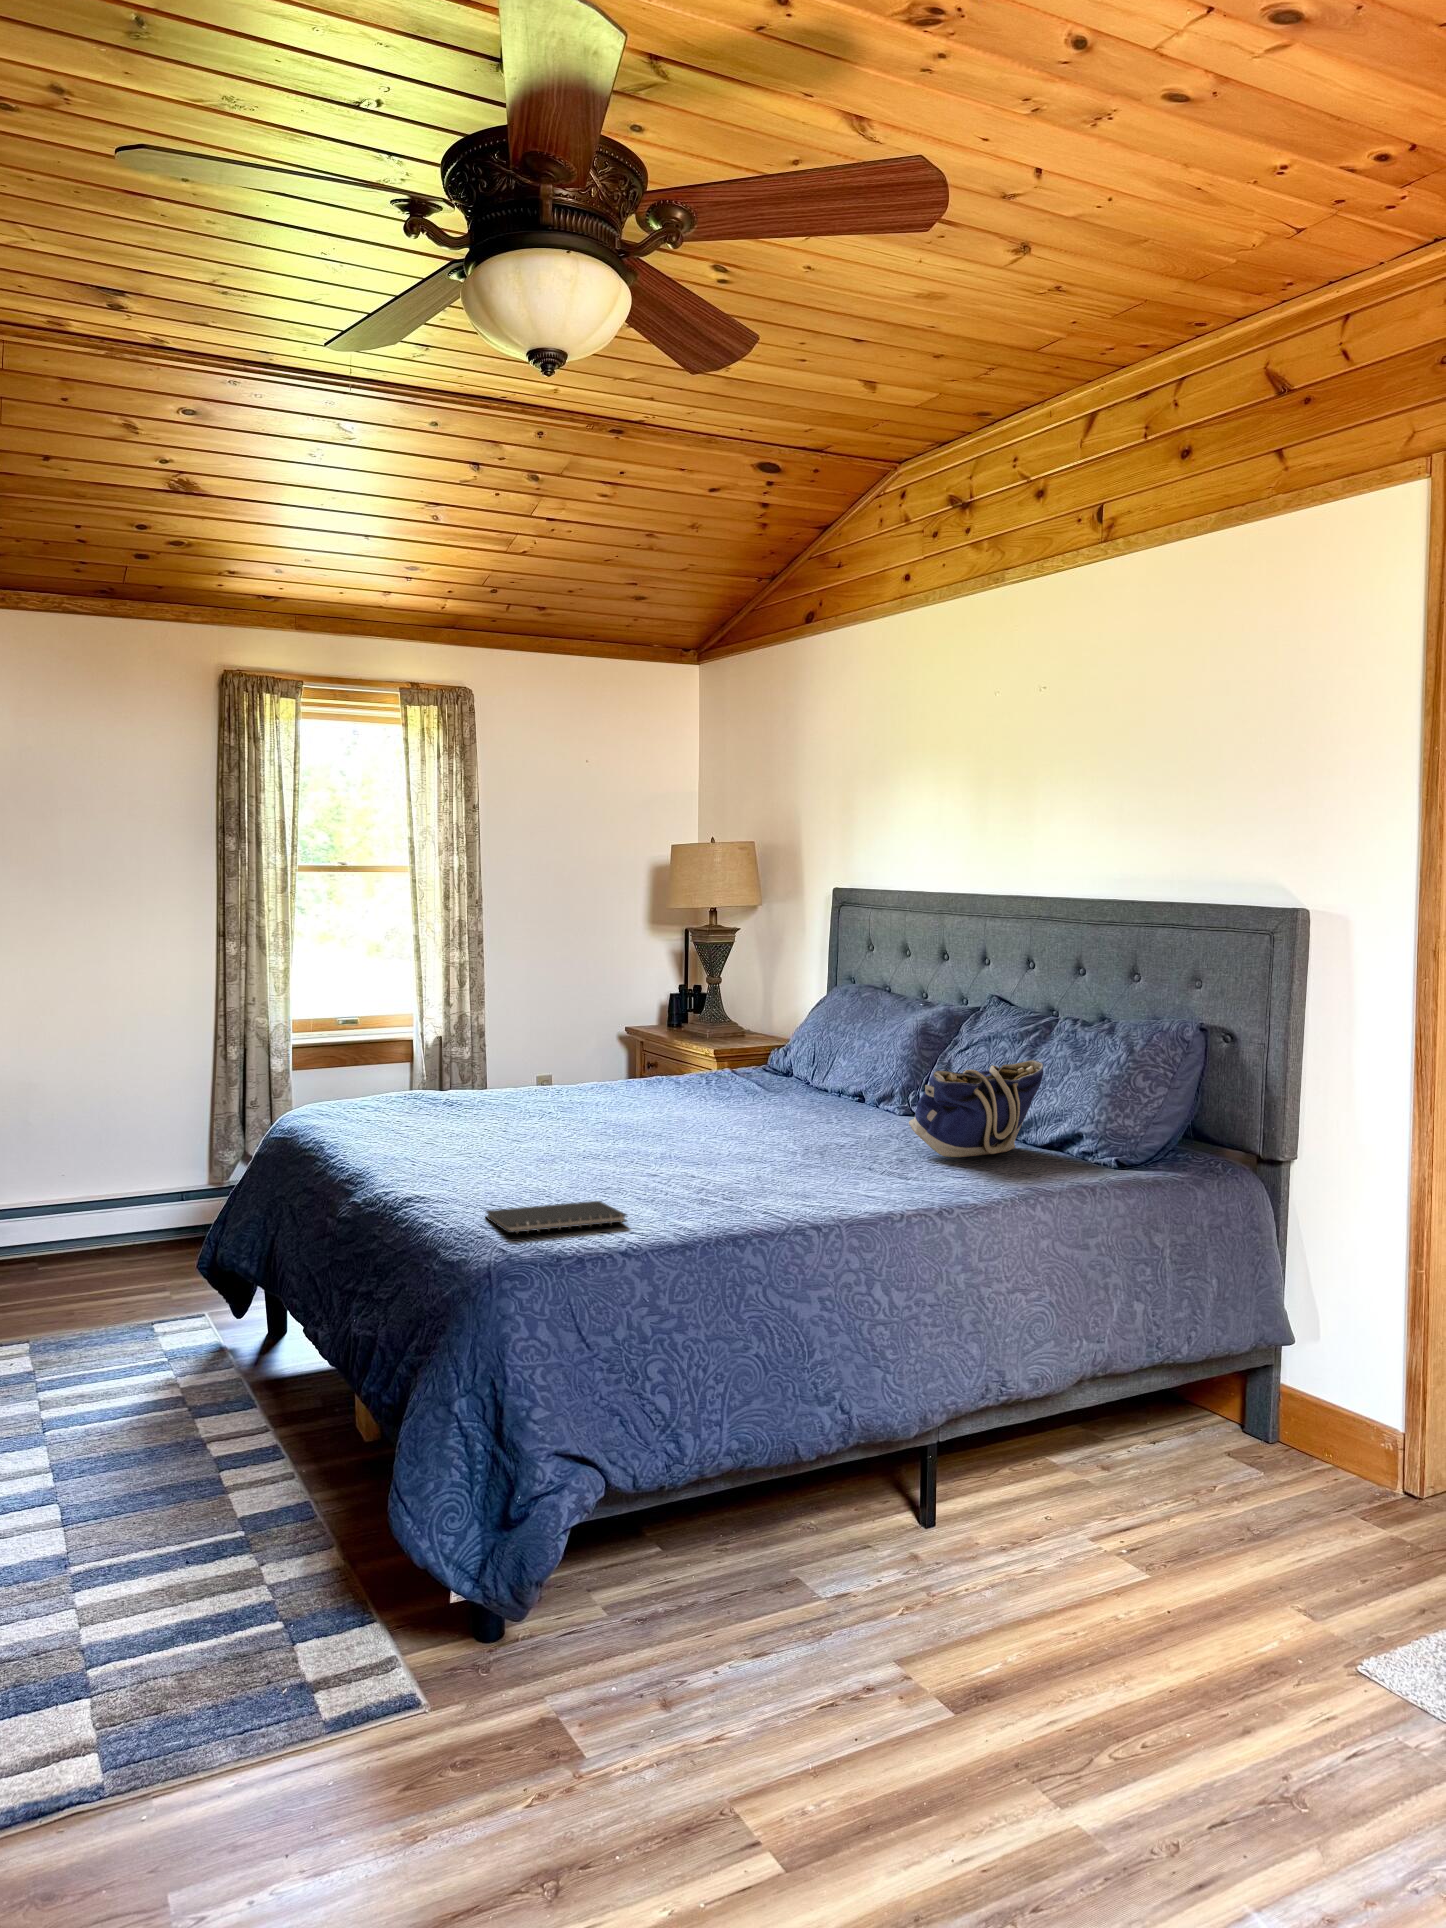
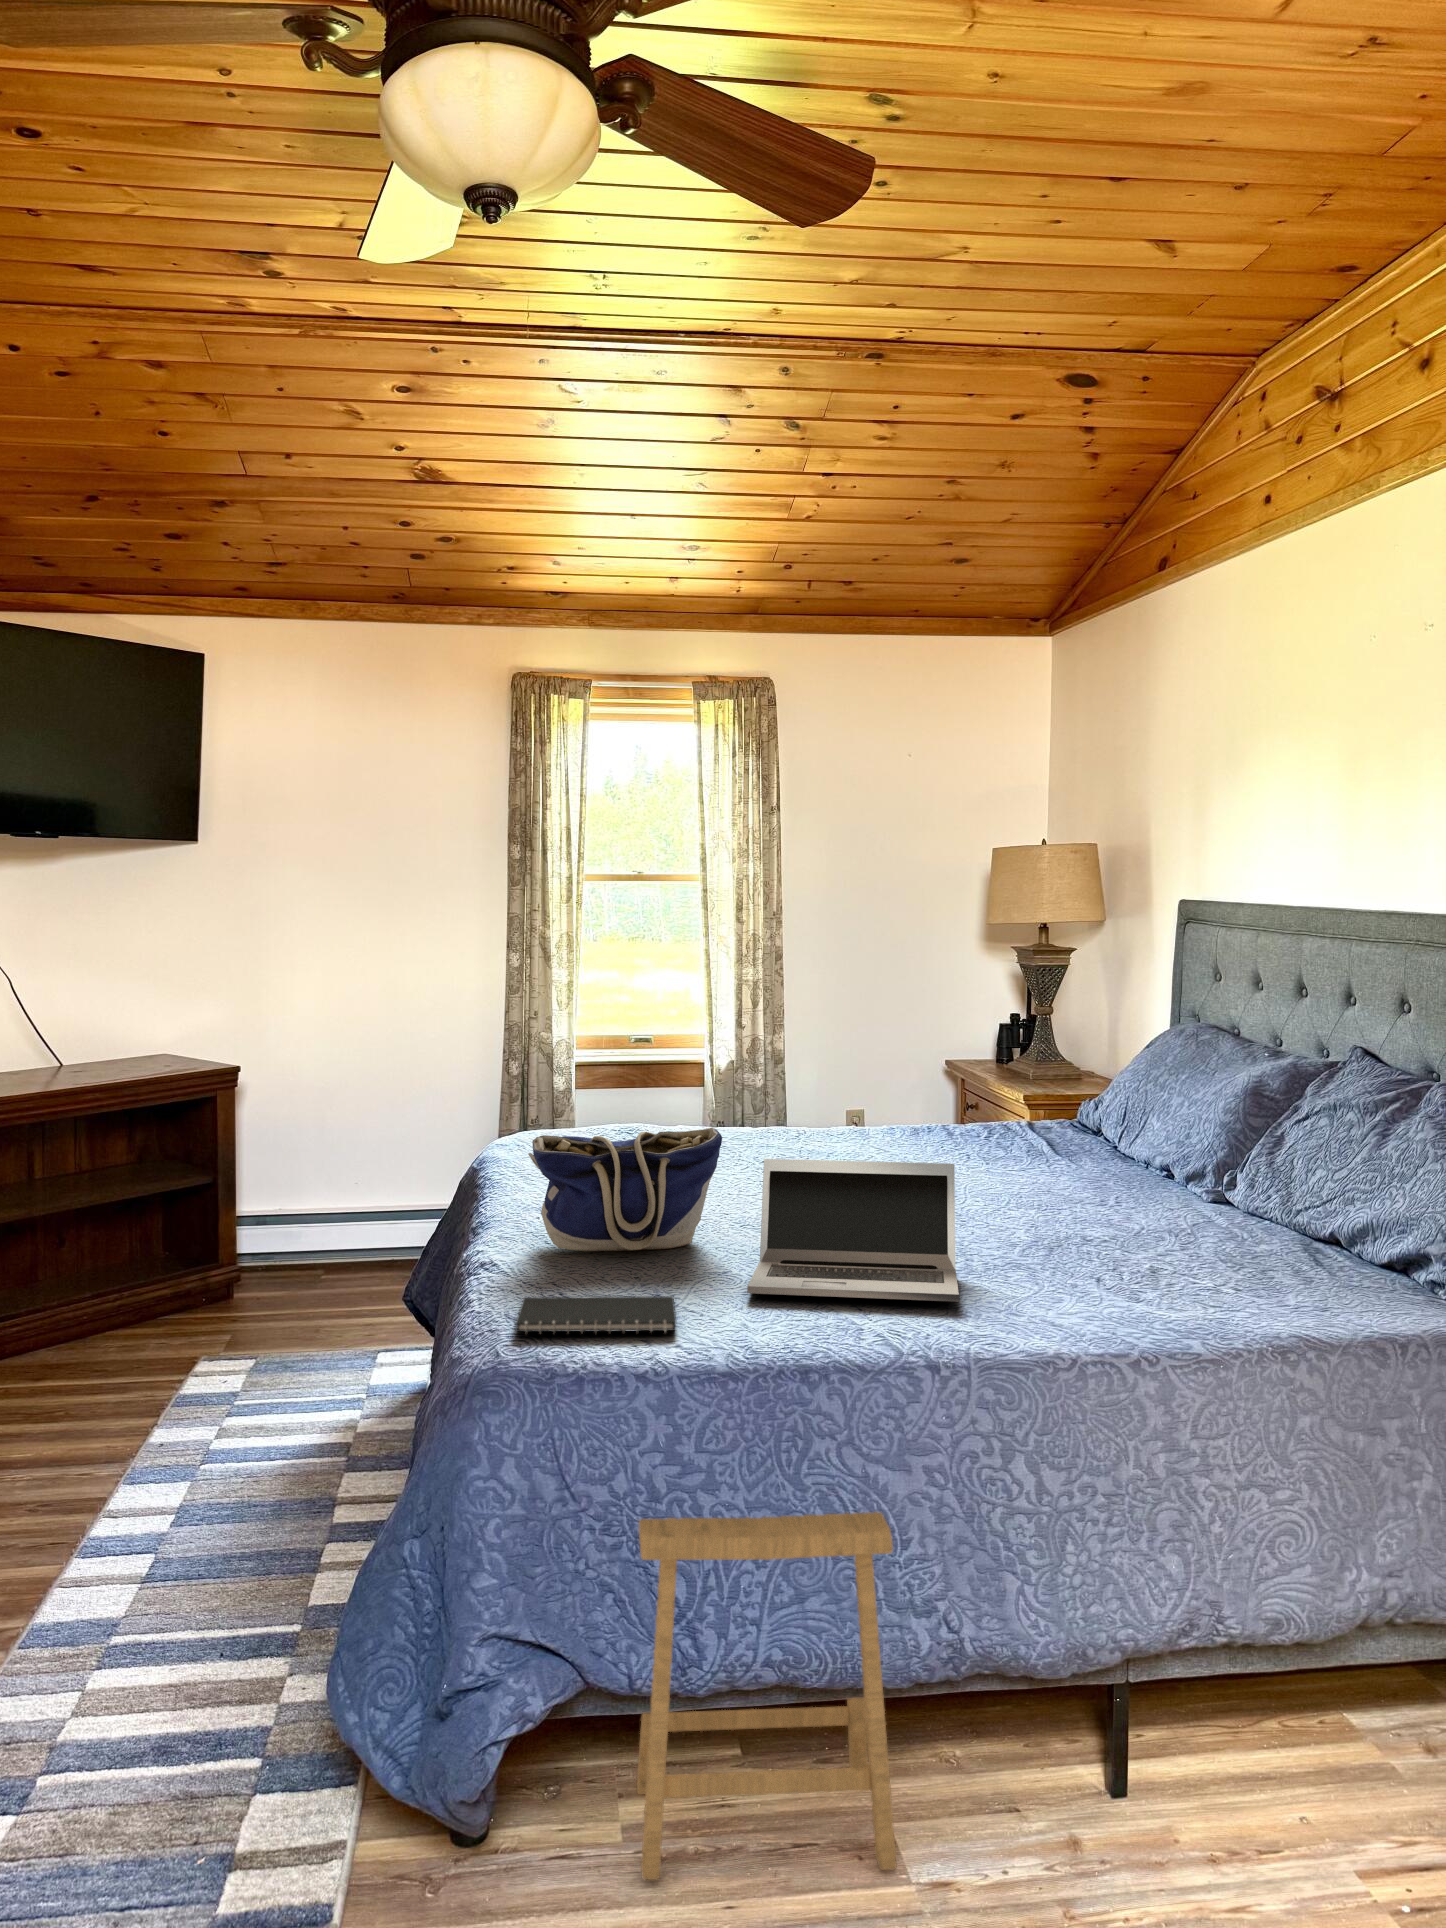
tote bag: present [909,1060,1044,1157] -> present [528,1128,722,1251]
laptop: none [631,1089,808,1194] -> present [747,1159,959,1302]
footstool: none [608,1323,821,1622] -> present [637,1512,896,1880]

